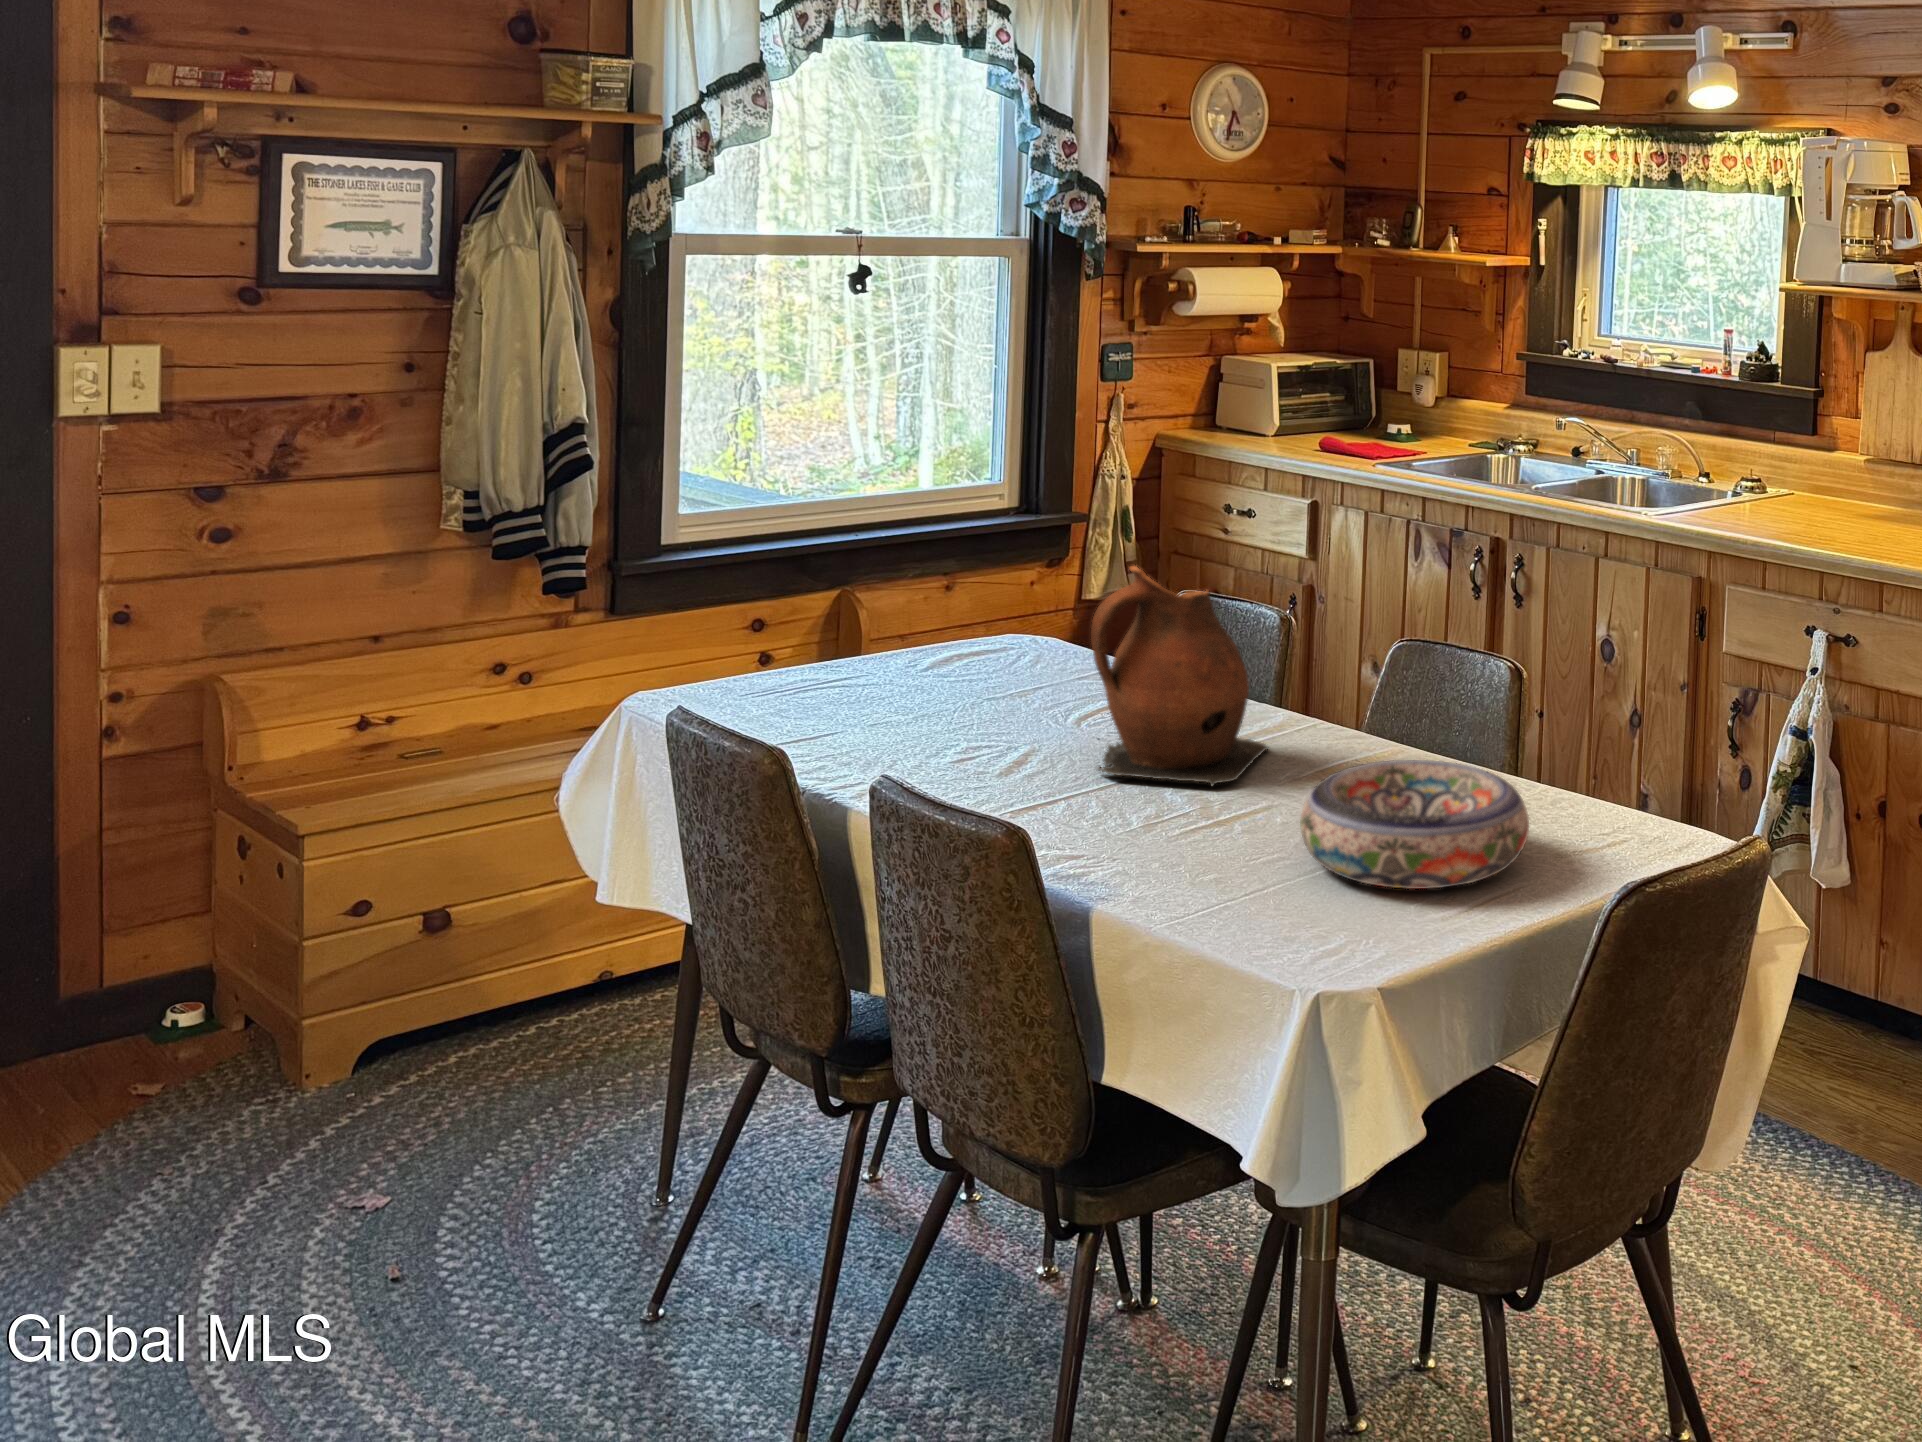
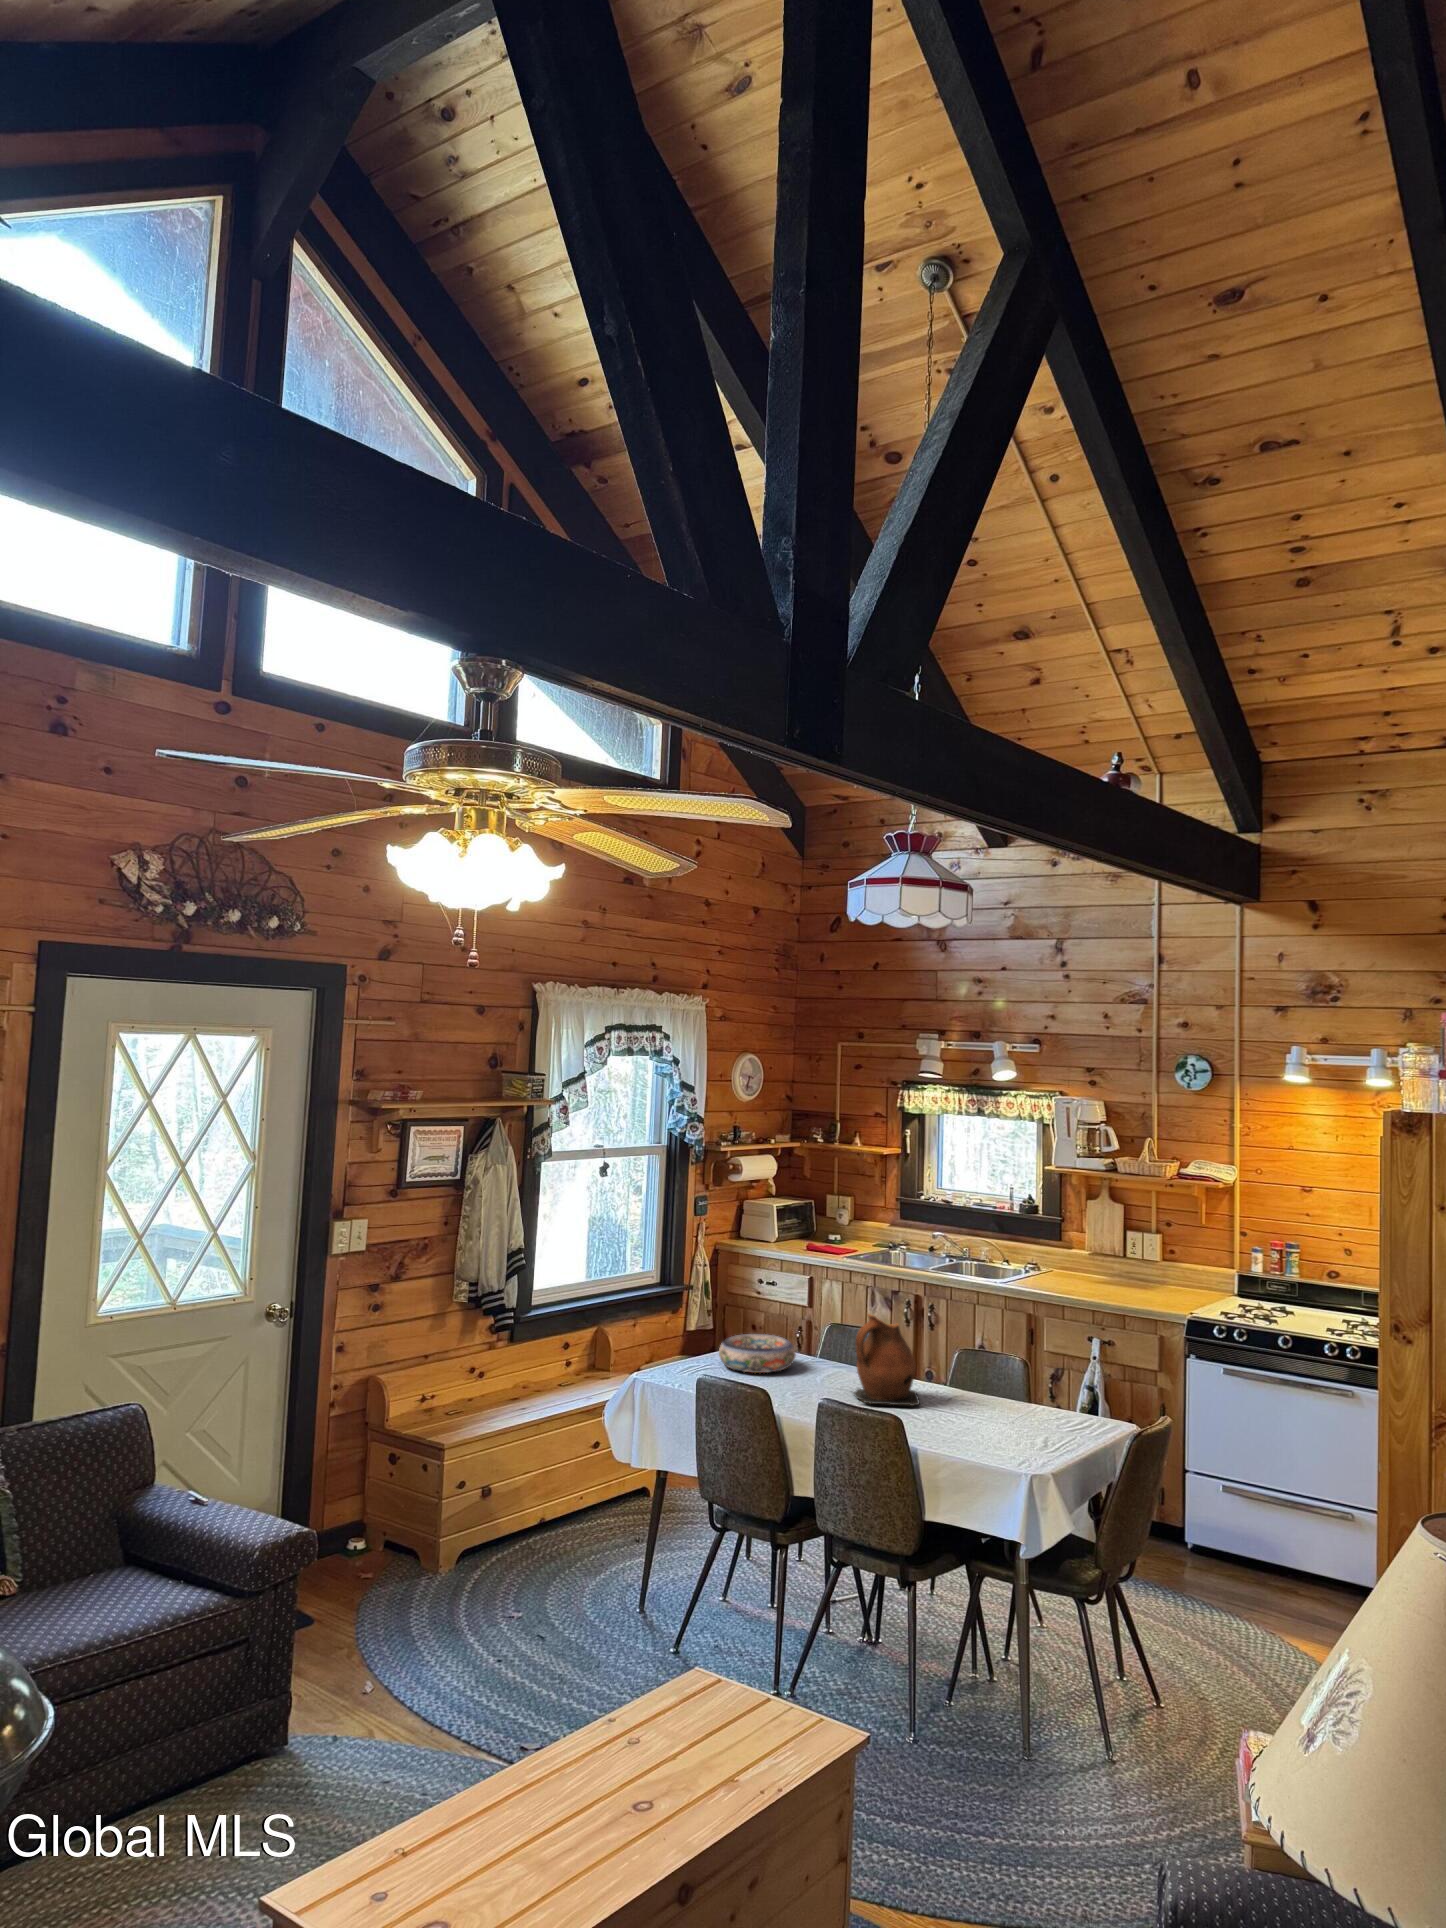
bowl: present [1300,760,1529,889] -> present [719,1334,796,1373]

